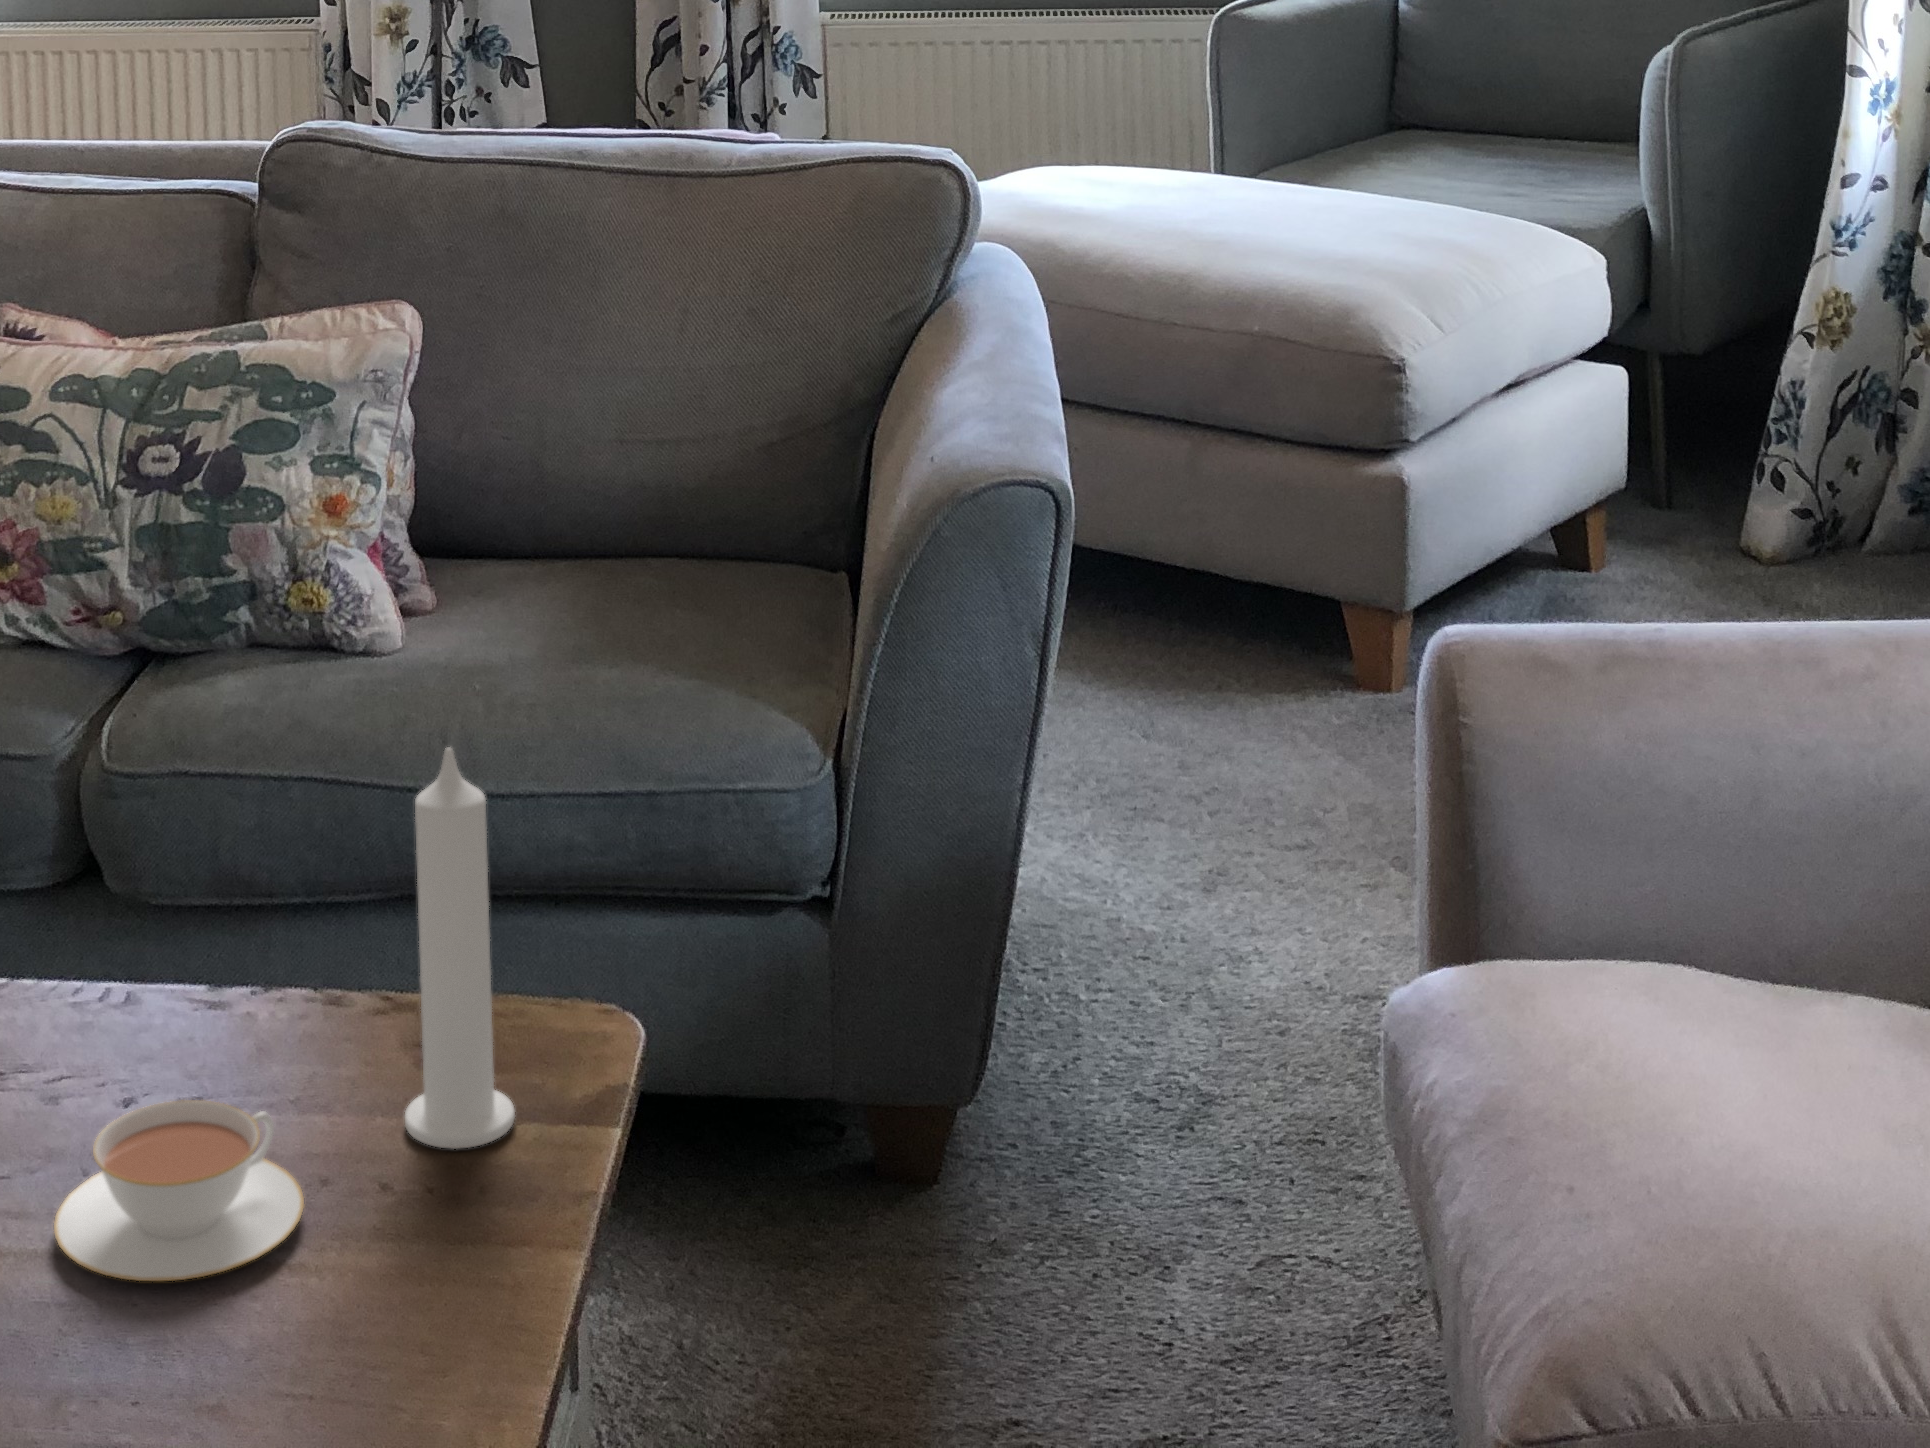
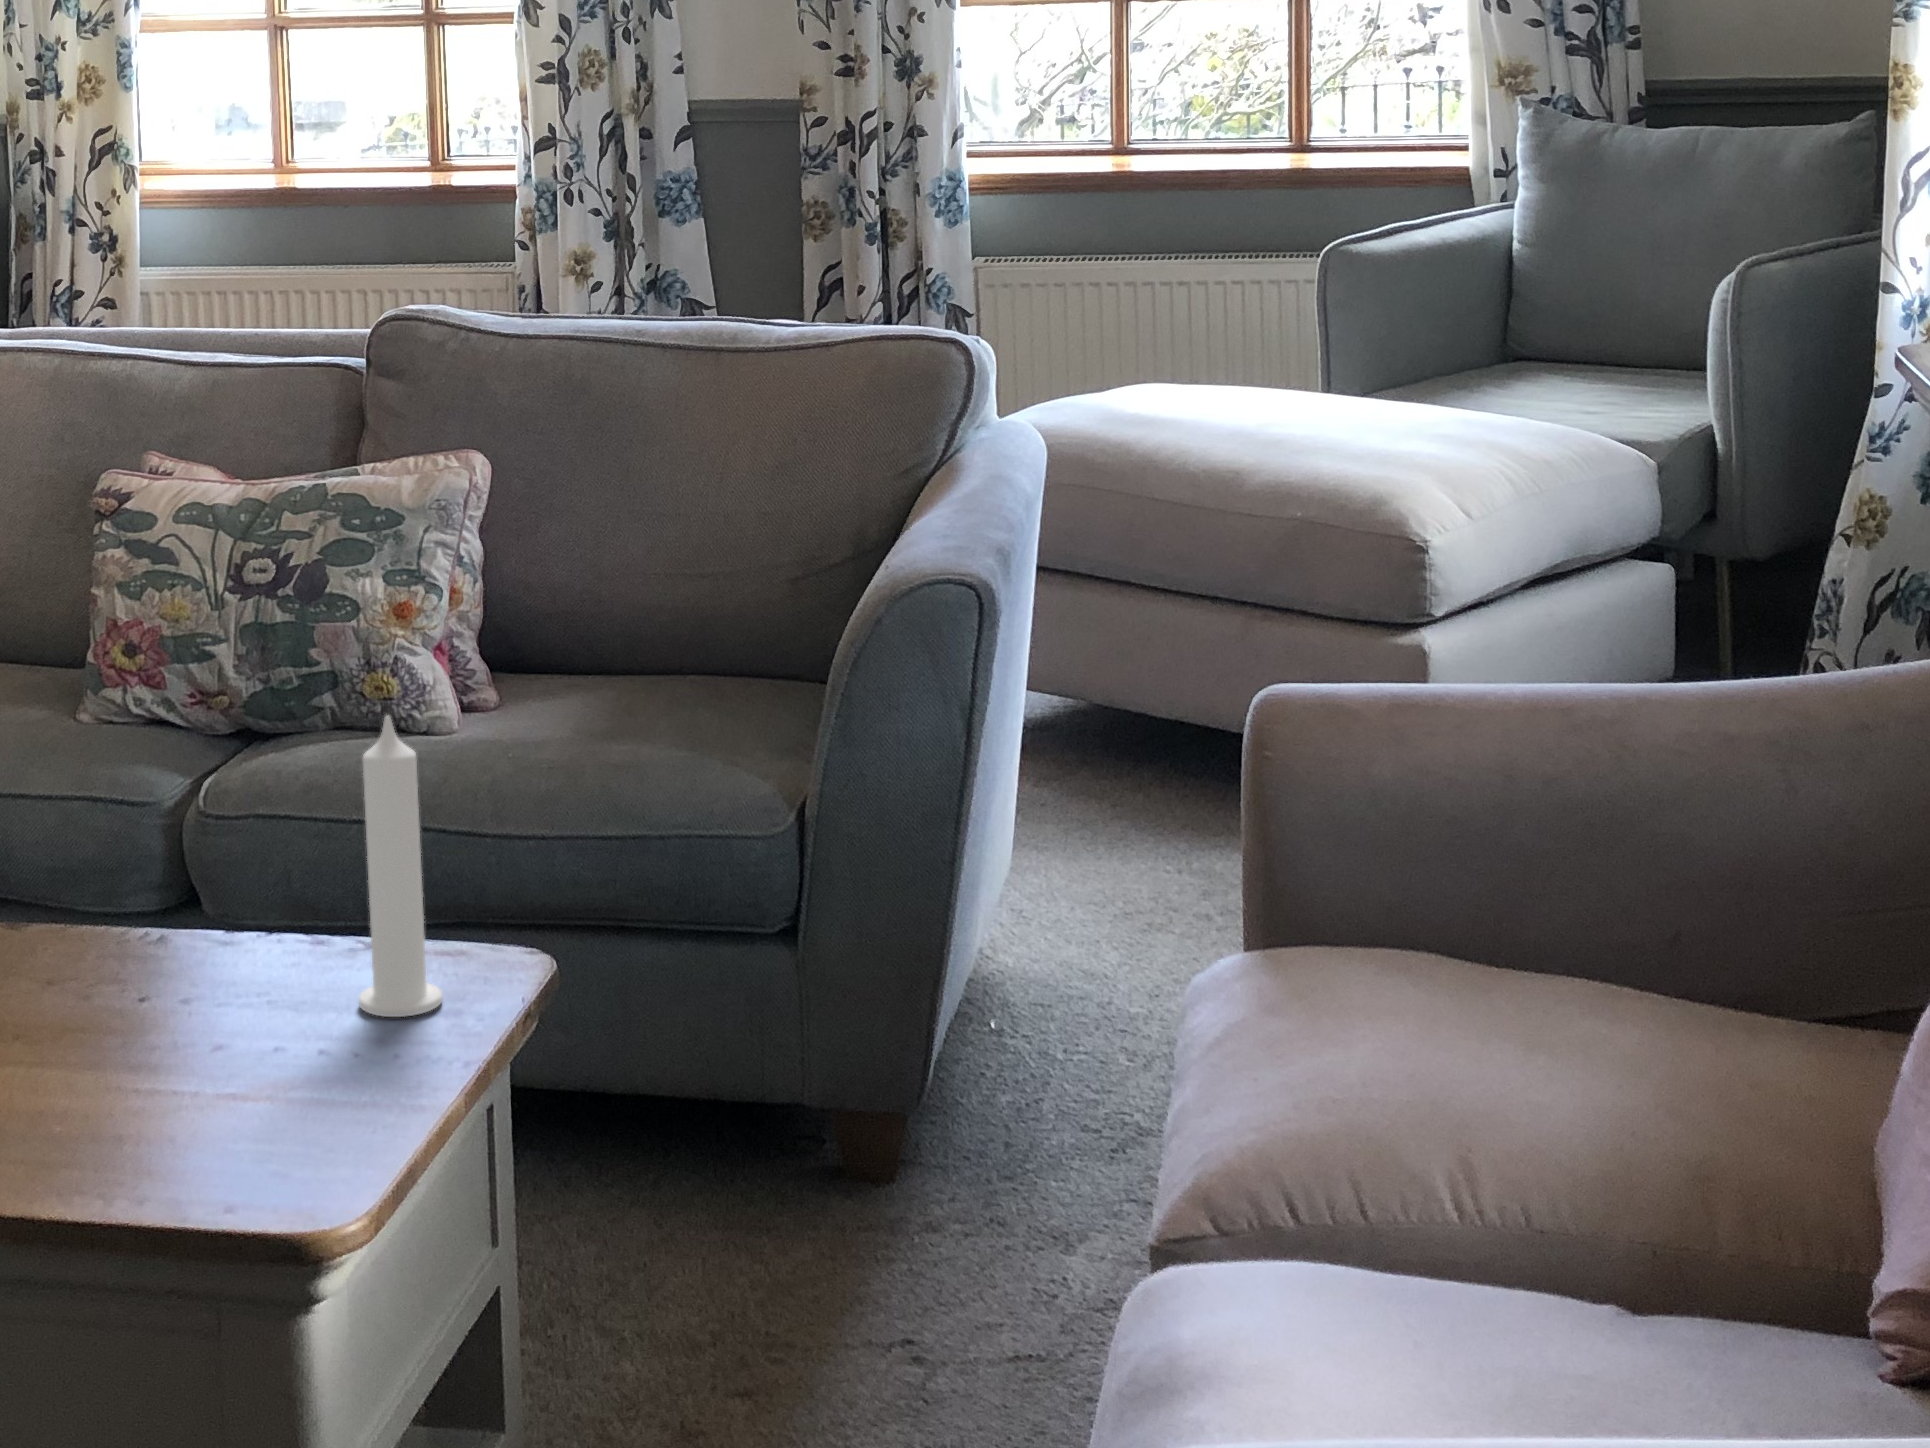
teacup: present [54,1100,304,1281] -> none [85,968,270,1077]

